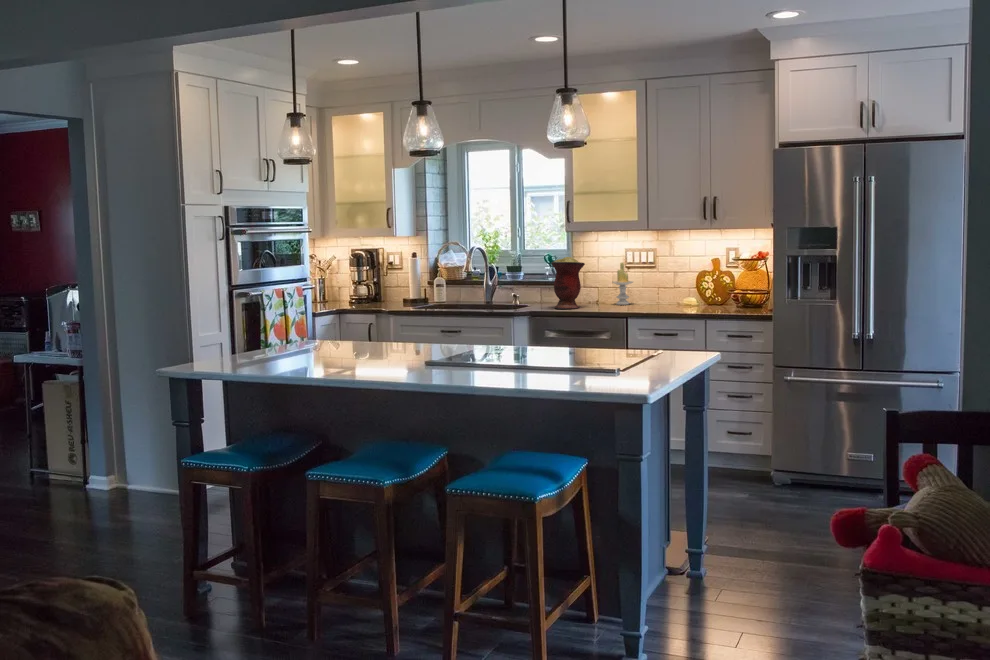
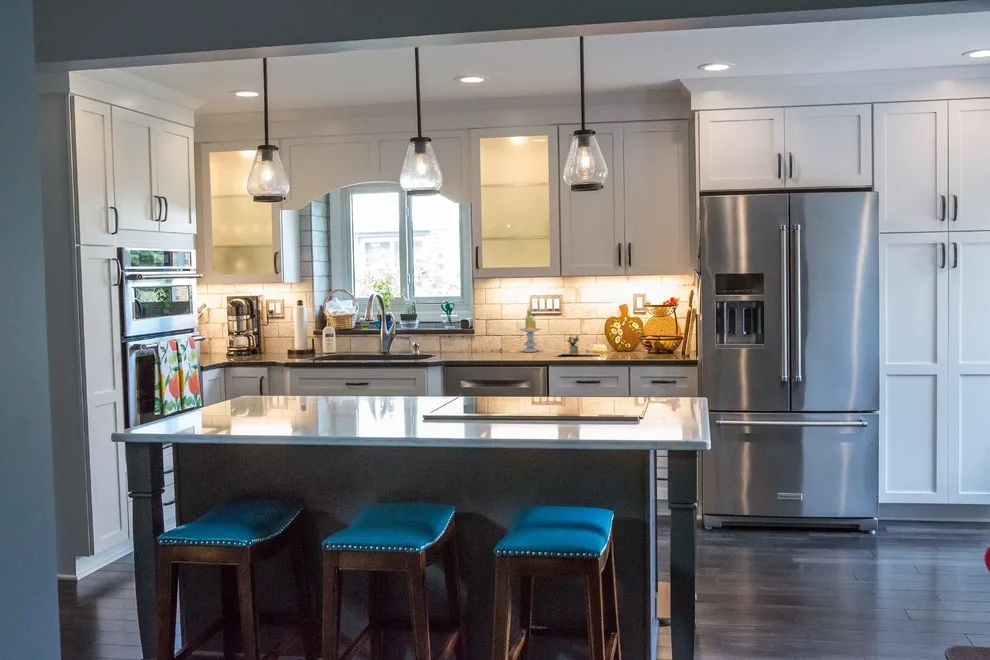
vase: present [551,257,585,309] -> none [462,304,496,357]
potted plant: none [638,289,702,309] -> present [560,336,597,355]

